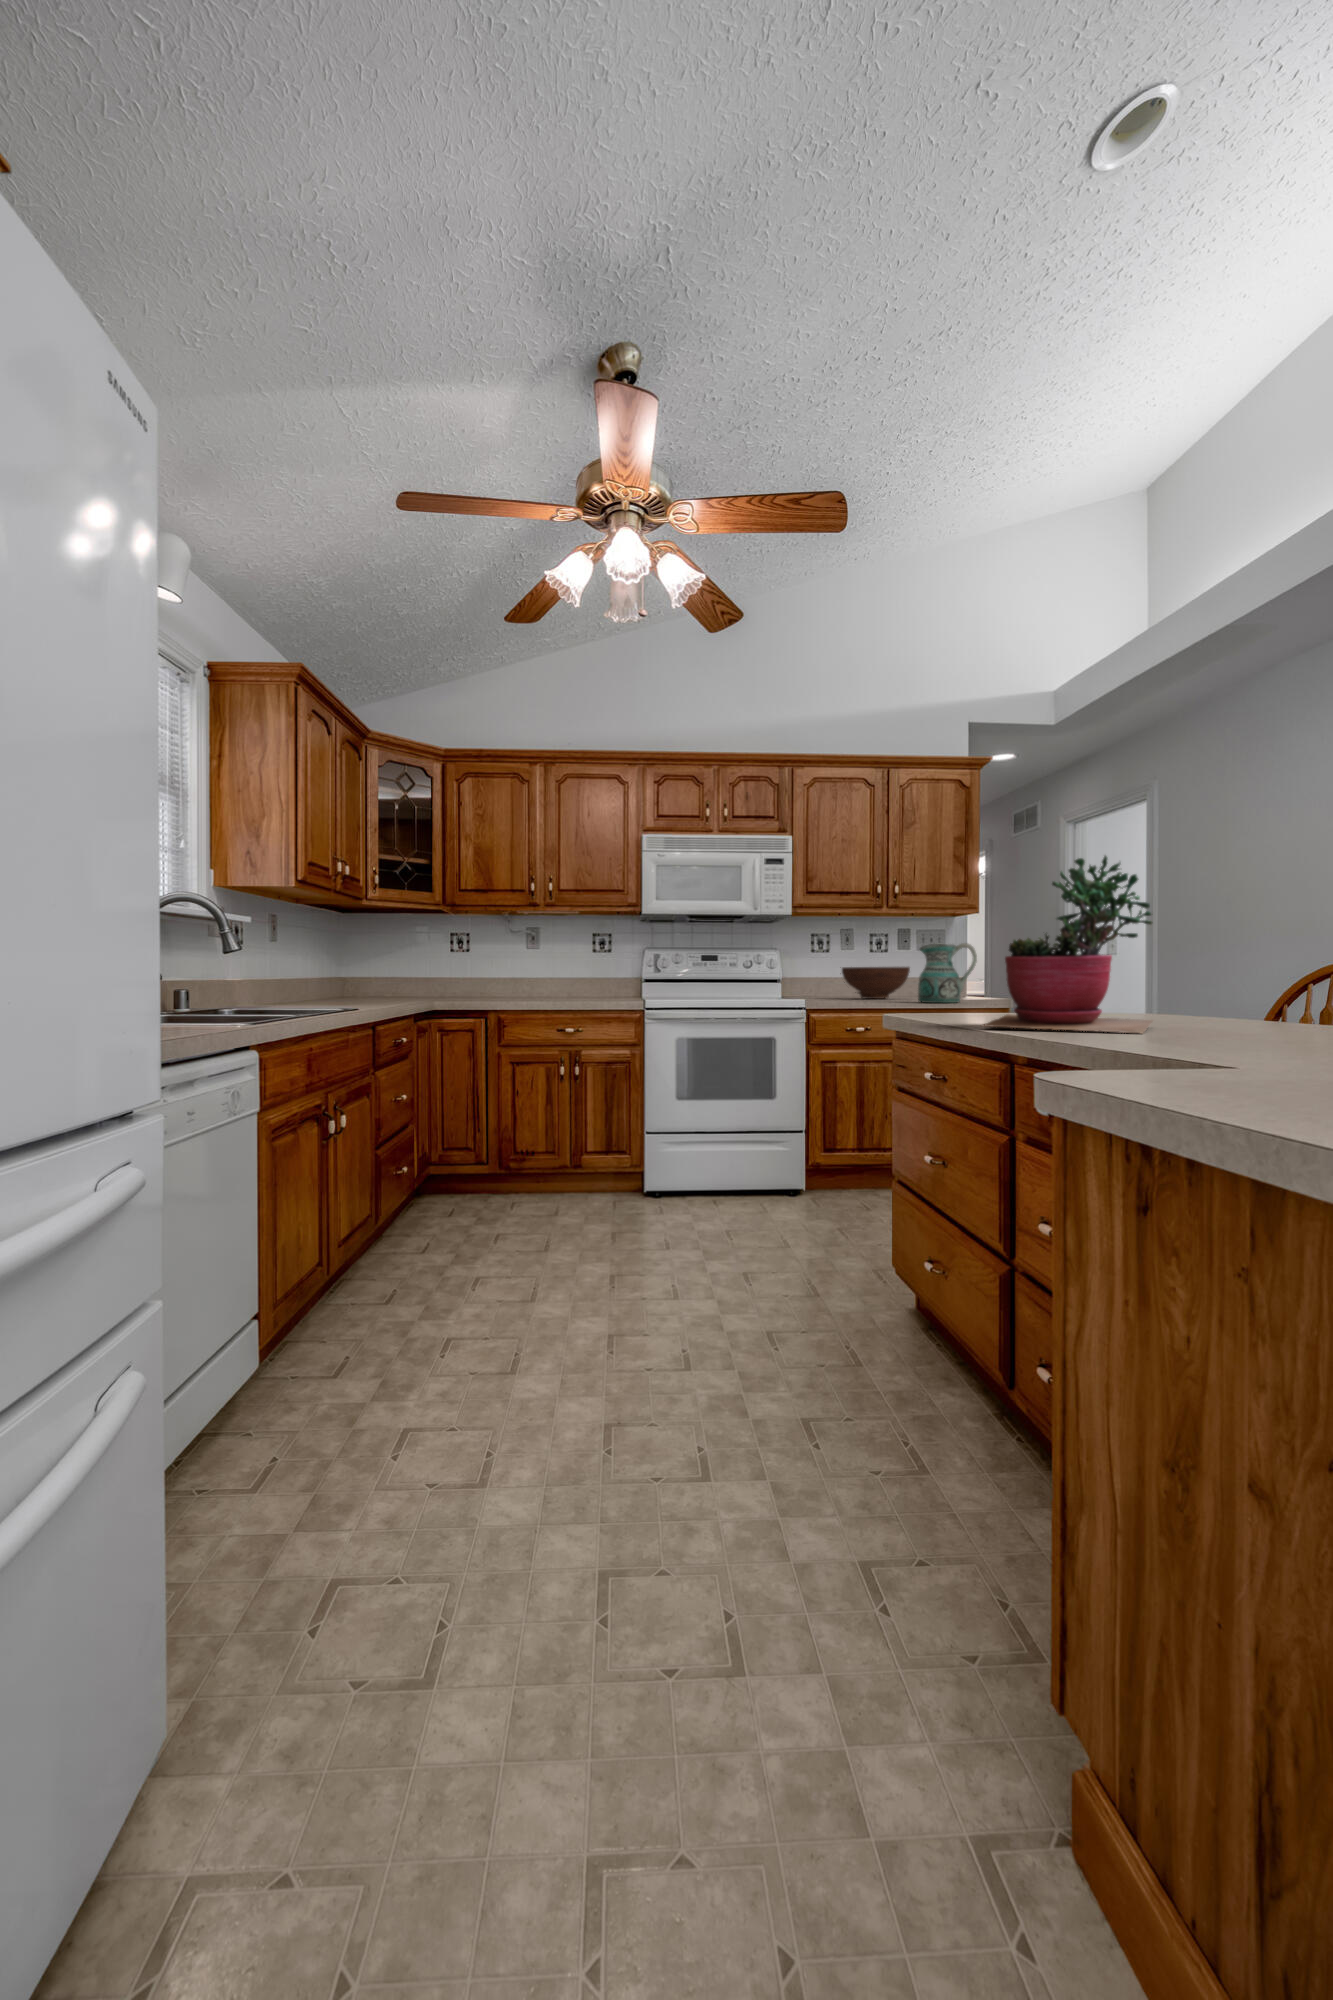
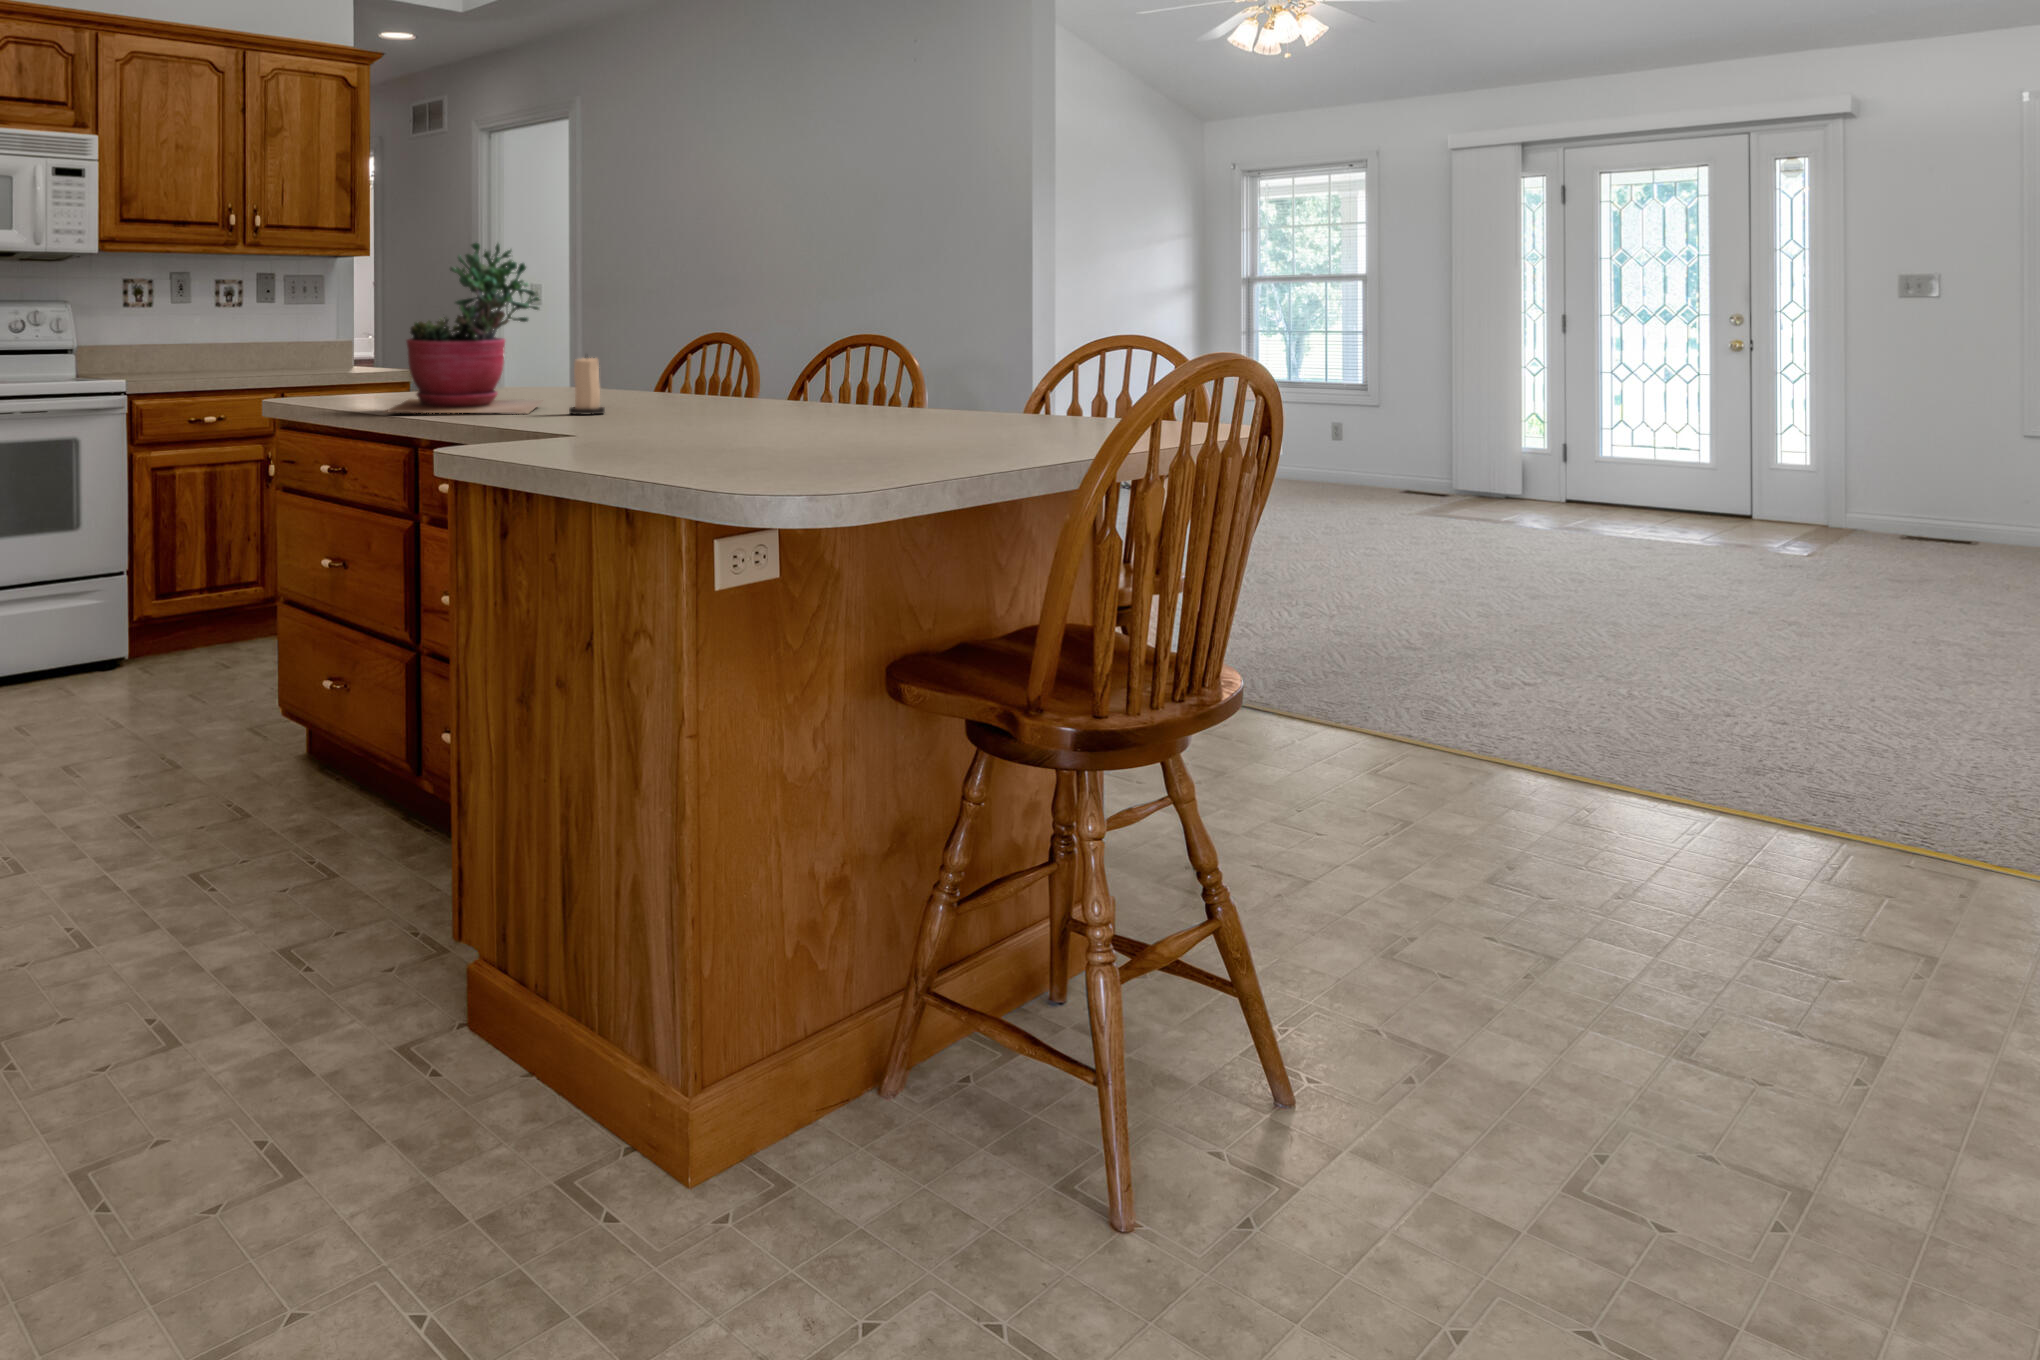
ceramic pitcher: present [918,943,977,1003] -> none [294,303,371,383]
candle: none [1198,966,1246,1038] -> present [569,357,605,415]
fruit bowl: present [842,967,910,999] -> none [169,330,276,377]

